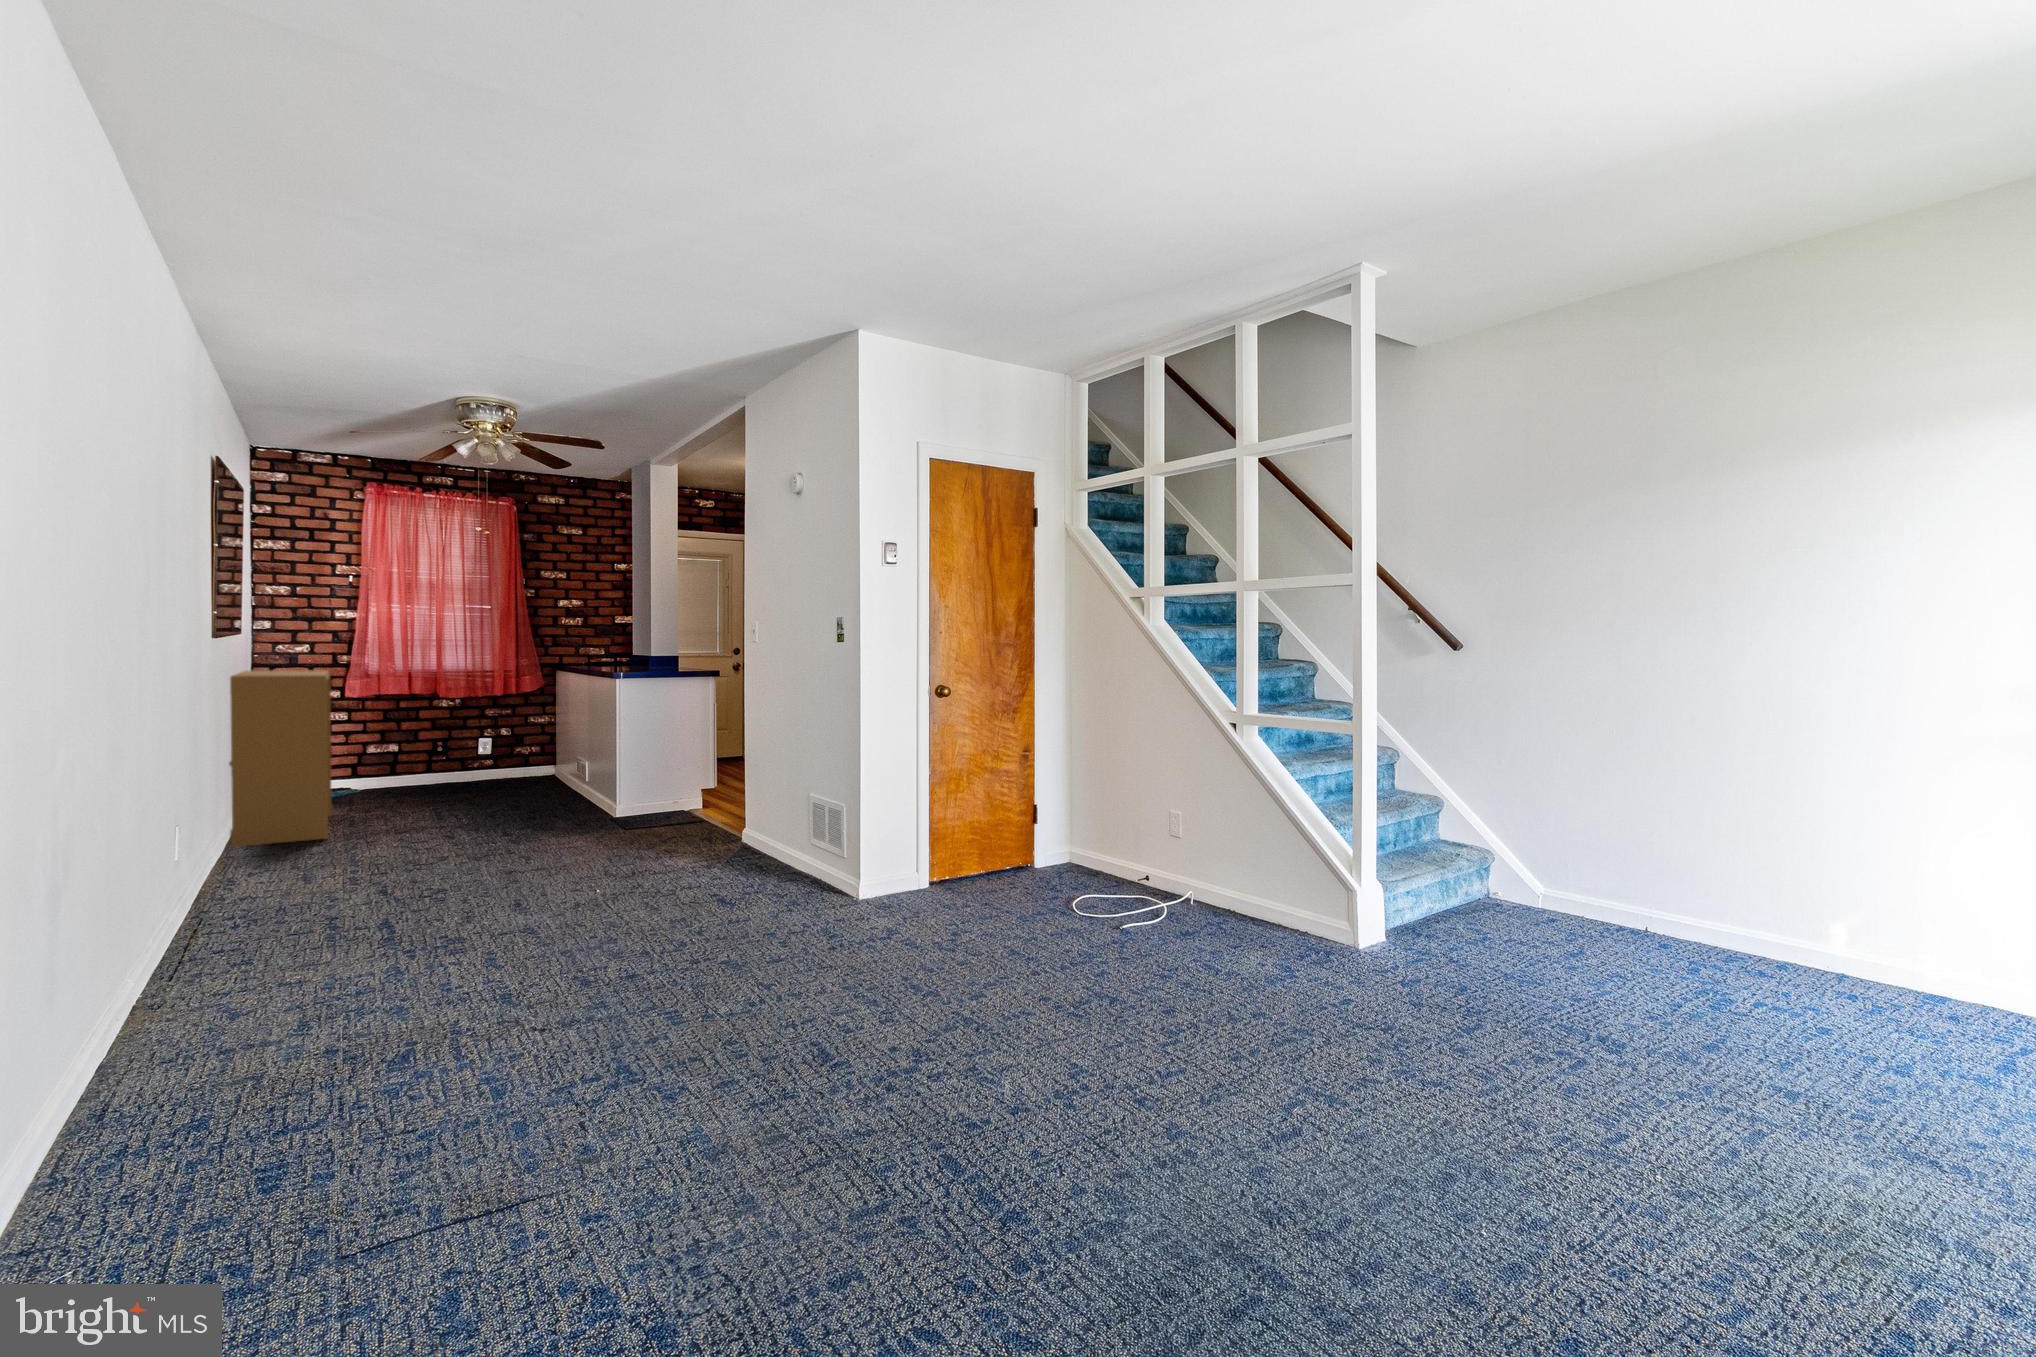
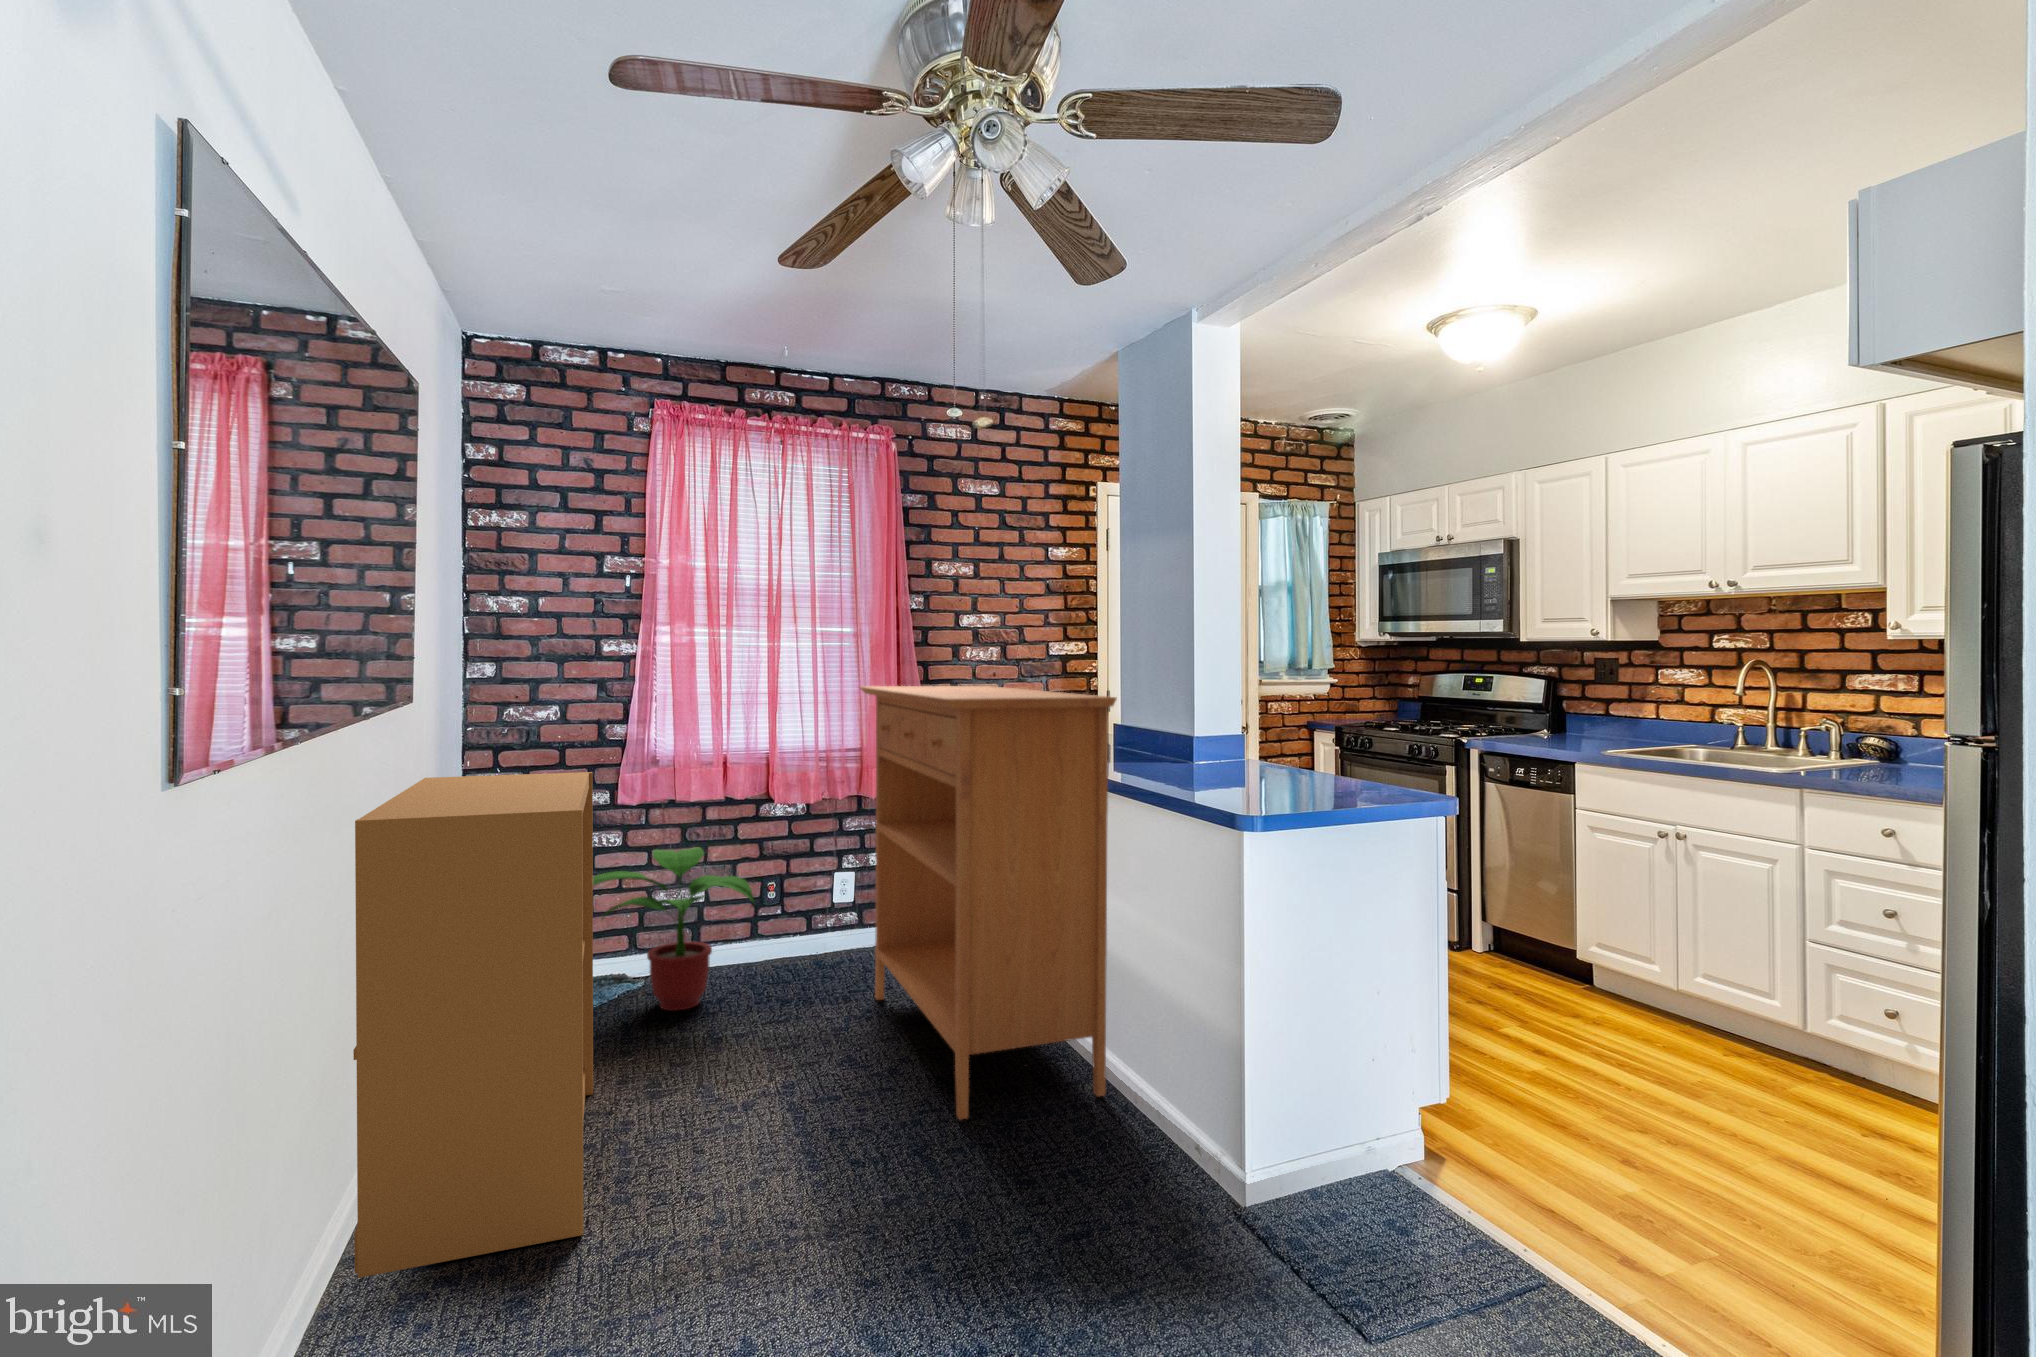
console table: none [482,636,583,815] -> present [860,686,1116,1119]
potted plant: none [317,720,423,797] -> present [593,847,755,1010]

